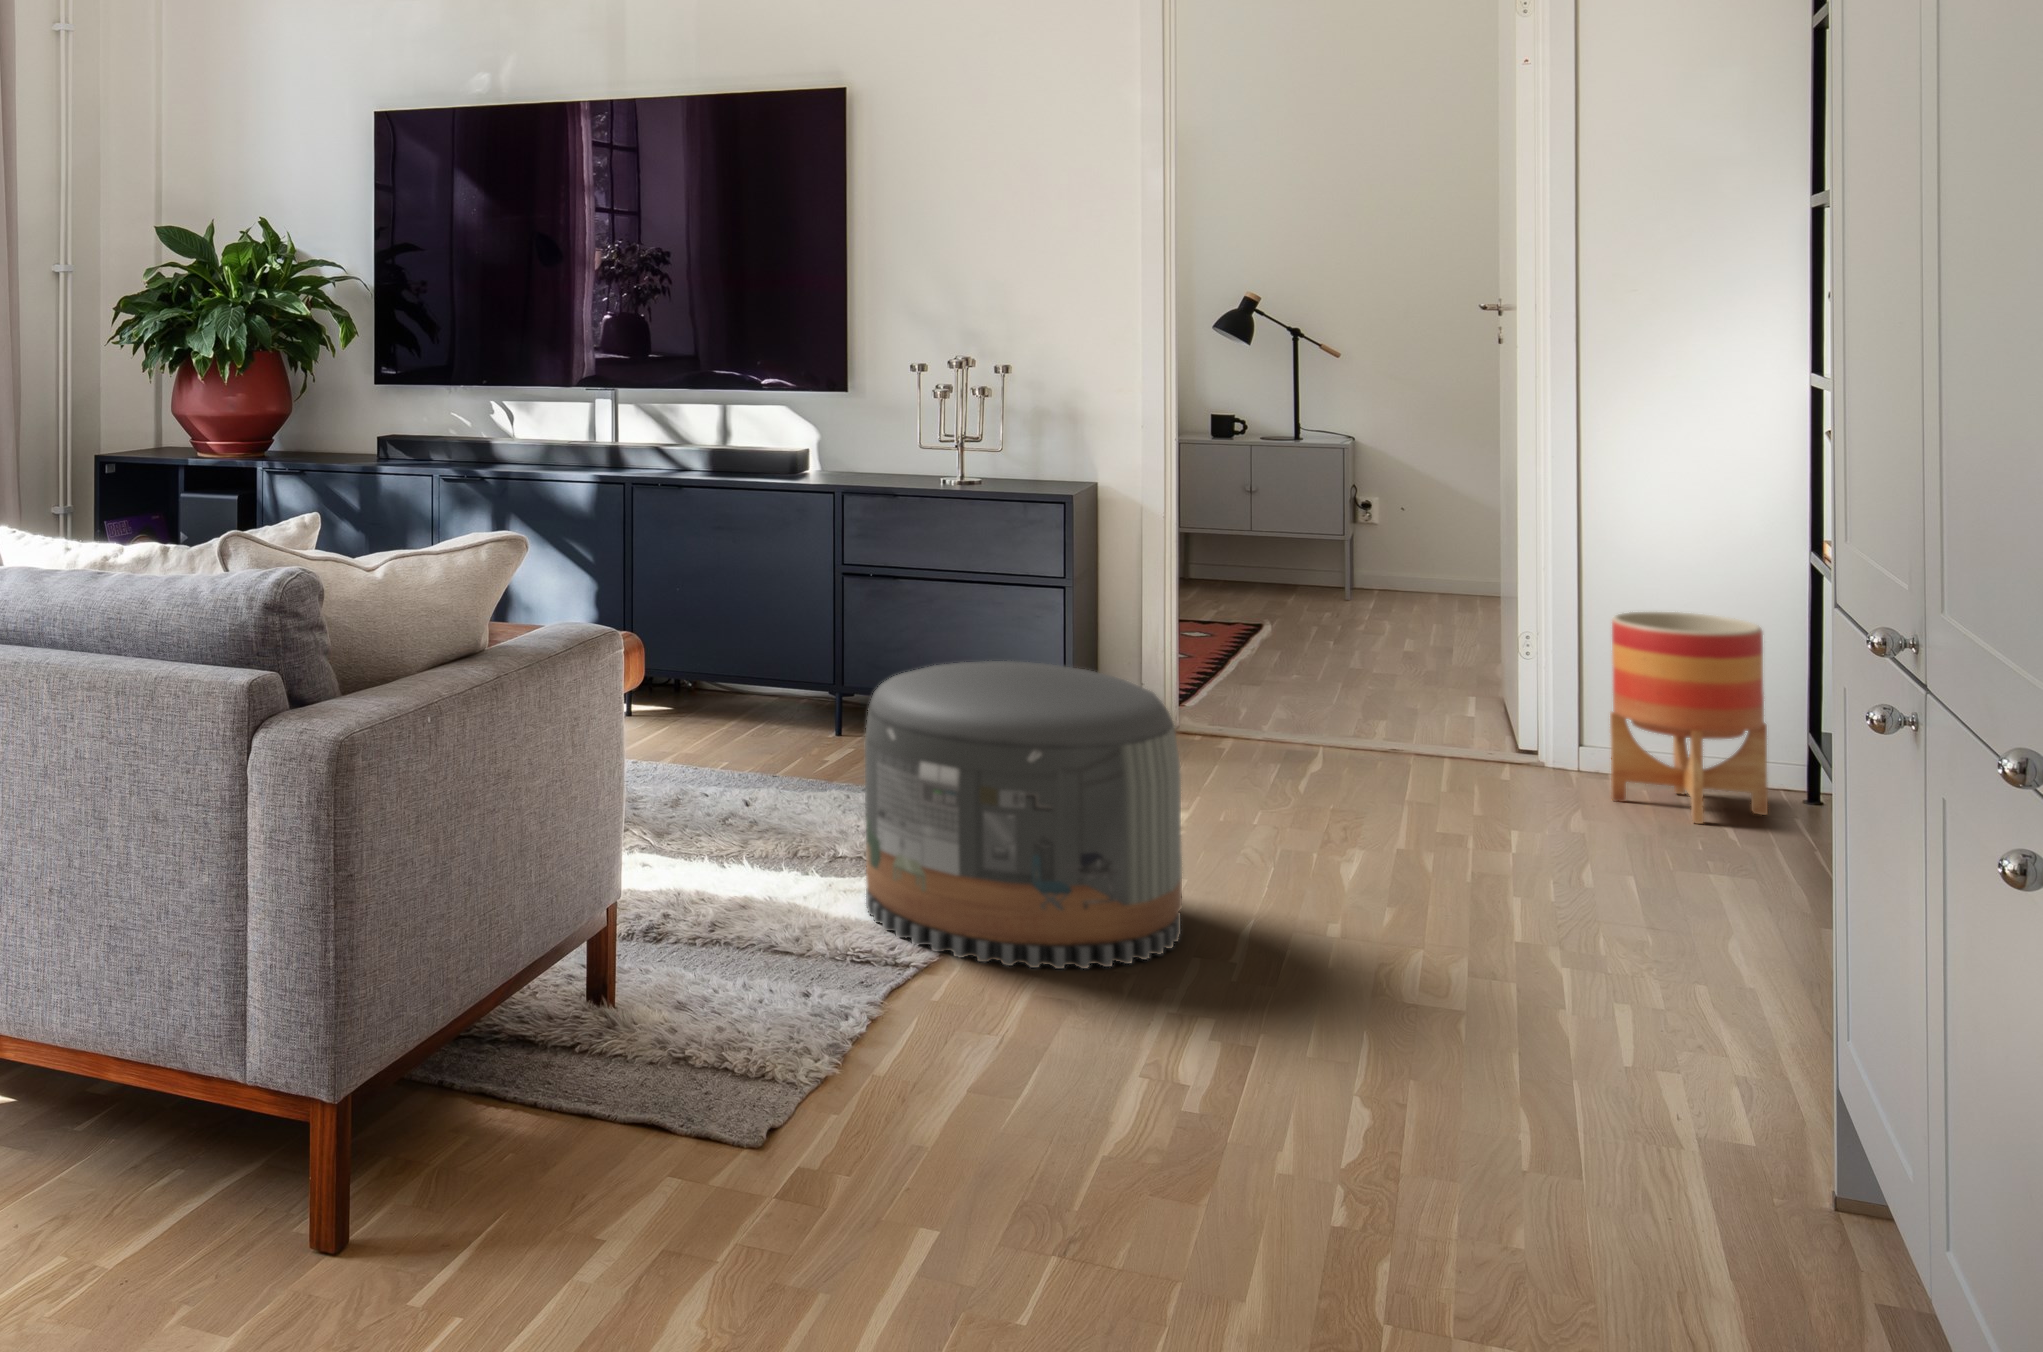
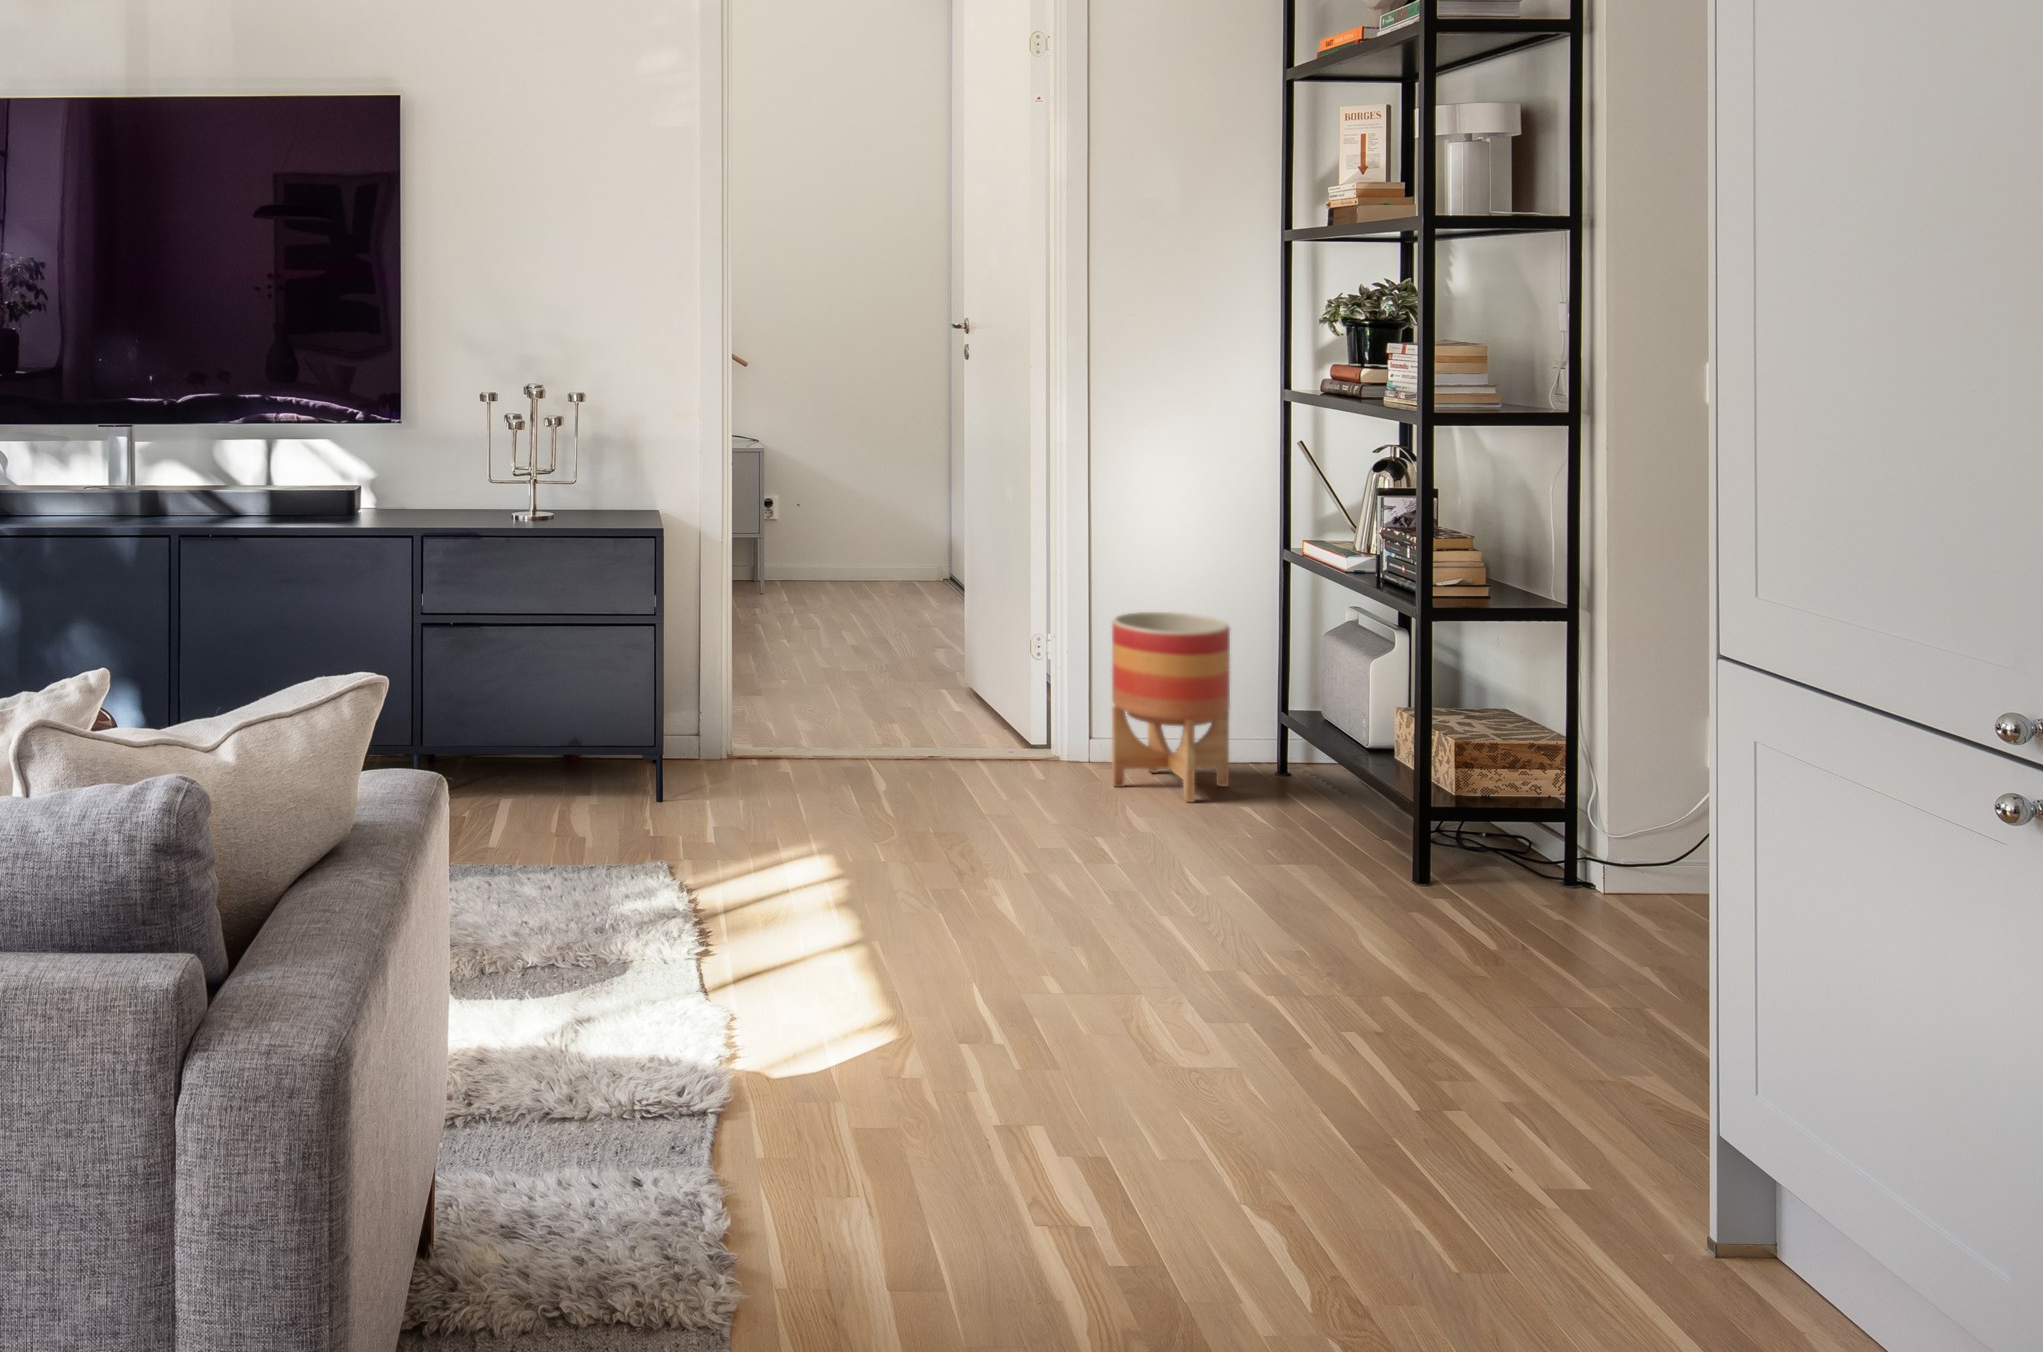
pouf: present [865,661,1182,969] -> none [595,734,921,1084]

